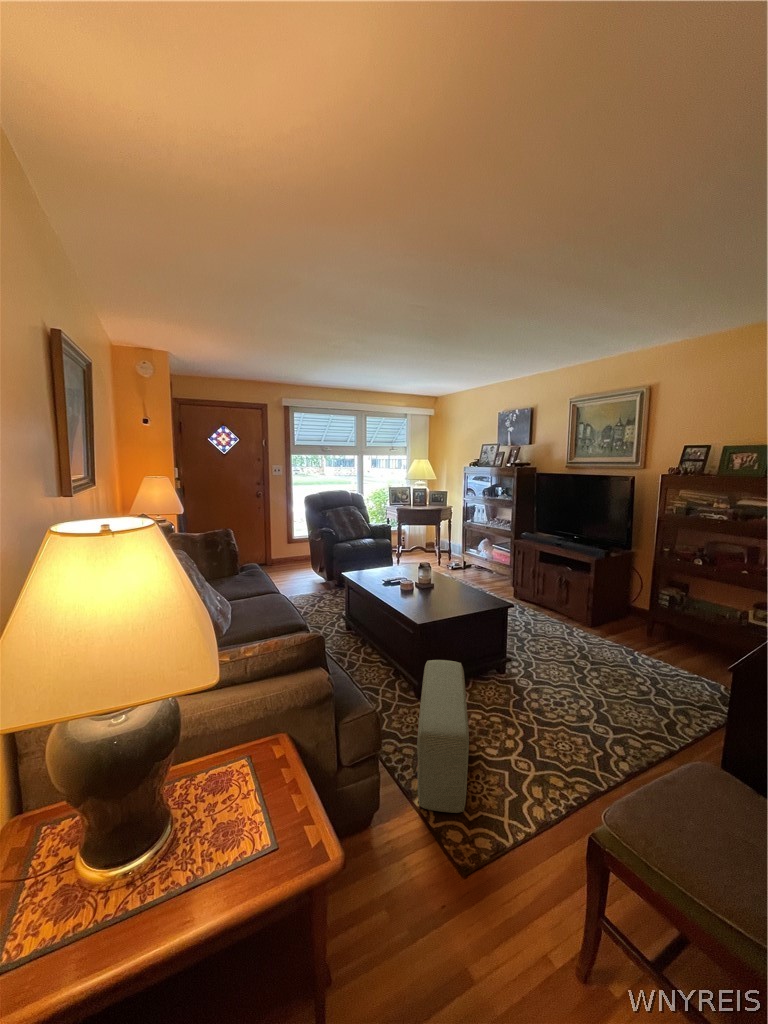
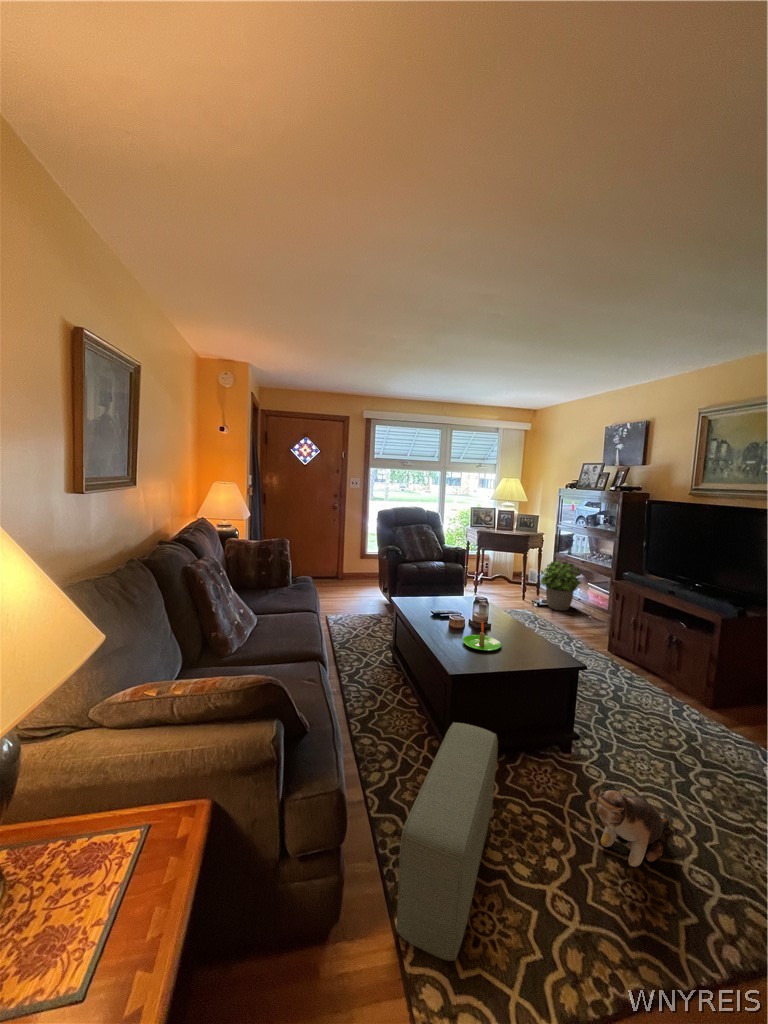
potted plant: none [454,528,487,571] -> present [541,560,581,611]
candle: none [416,582,448,605] -> present [463,621,501,650]
plush toy: none [531,684,578,733] -> present [590,788,669,867]

